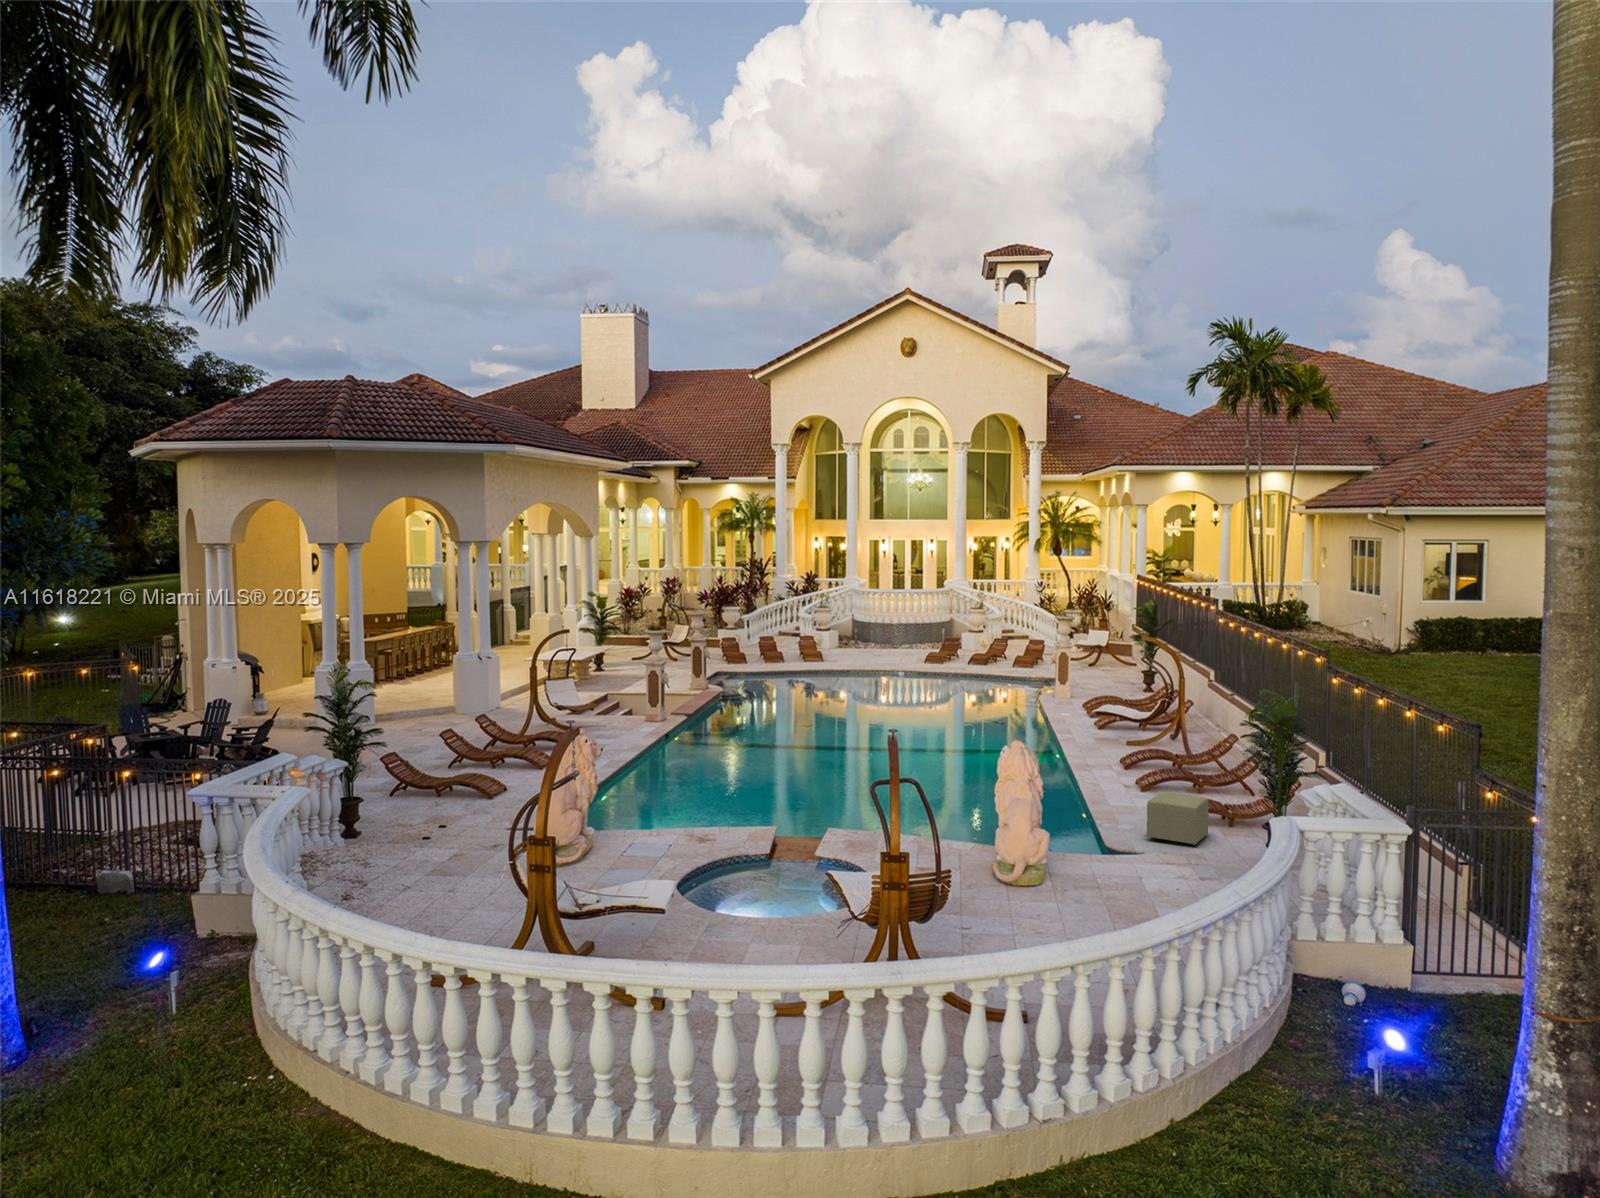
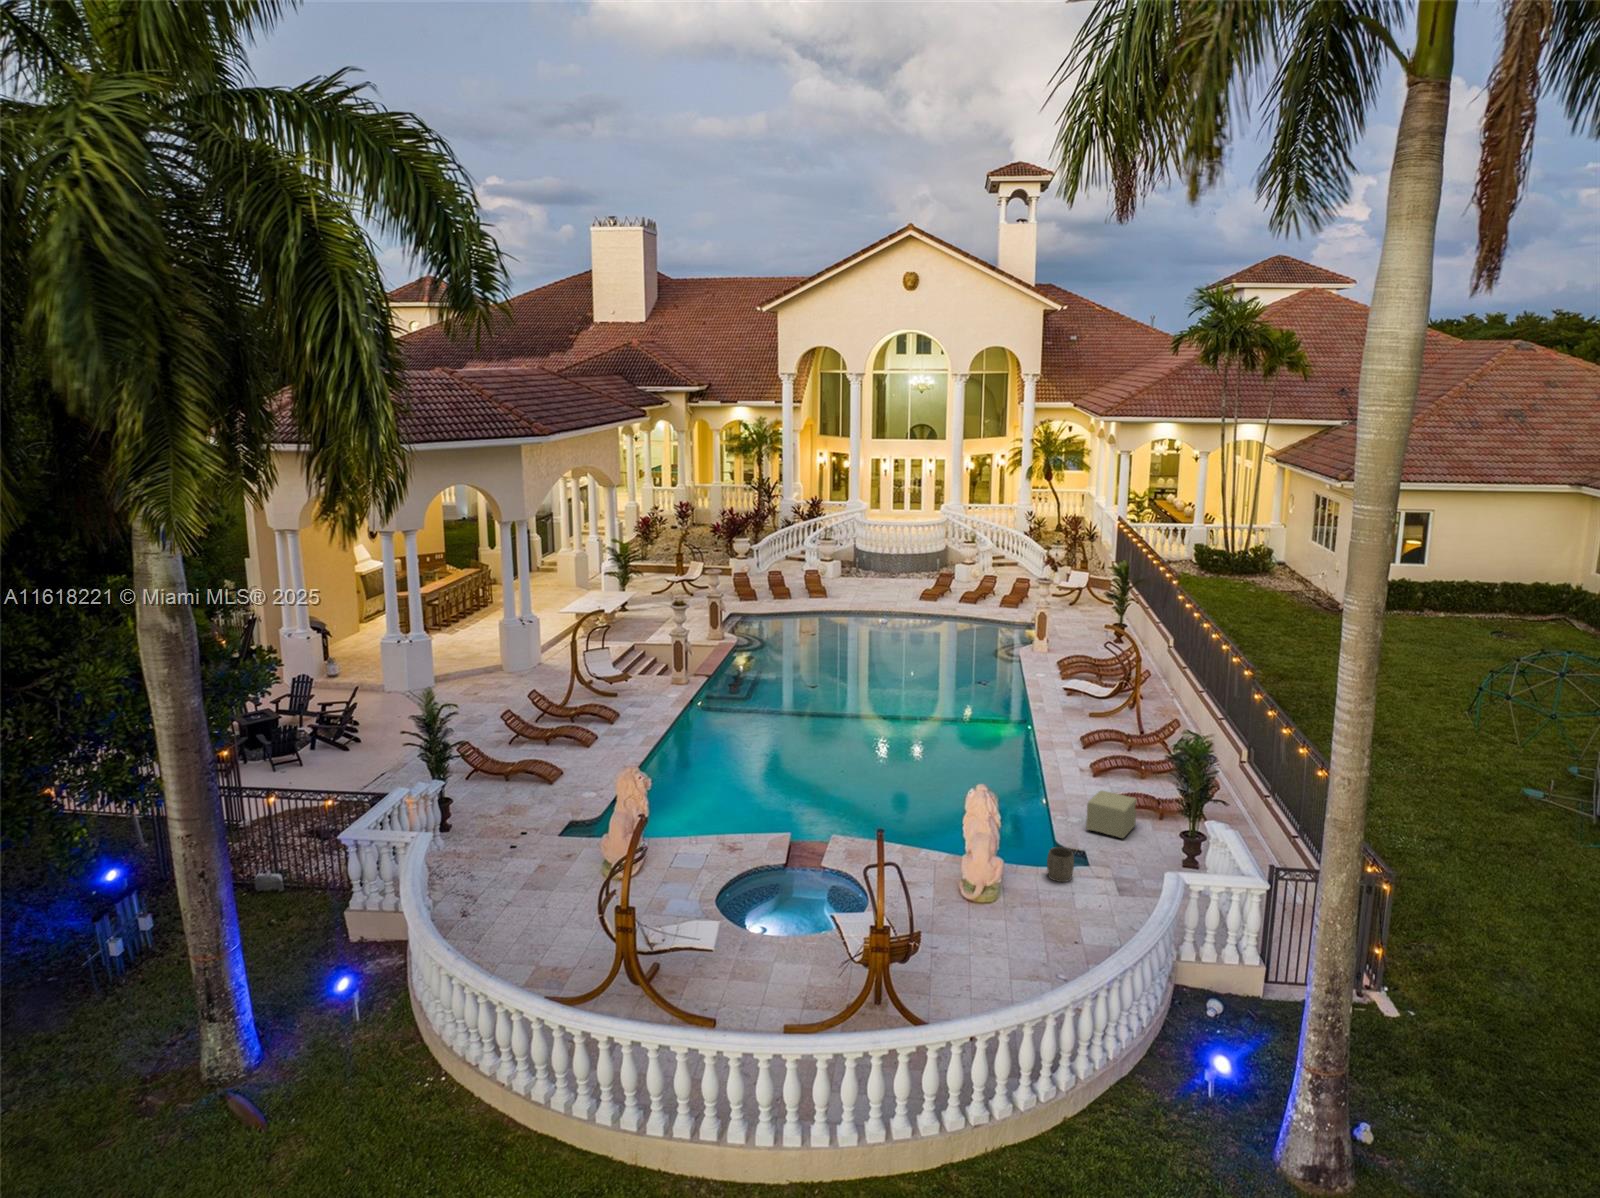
woven basket: none [1104,843,1139,885] -> present [1047,847,1074,882]

